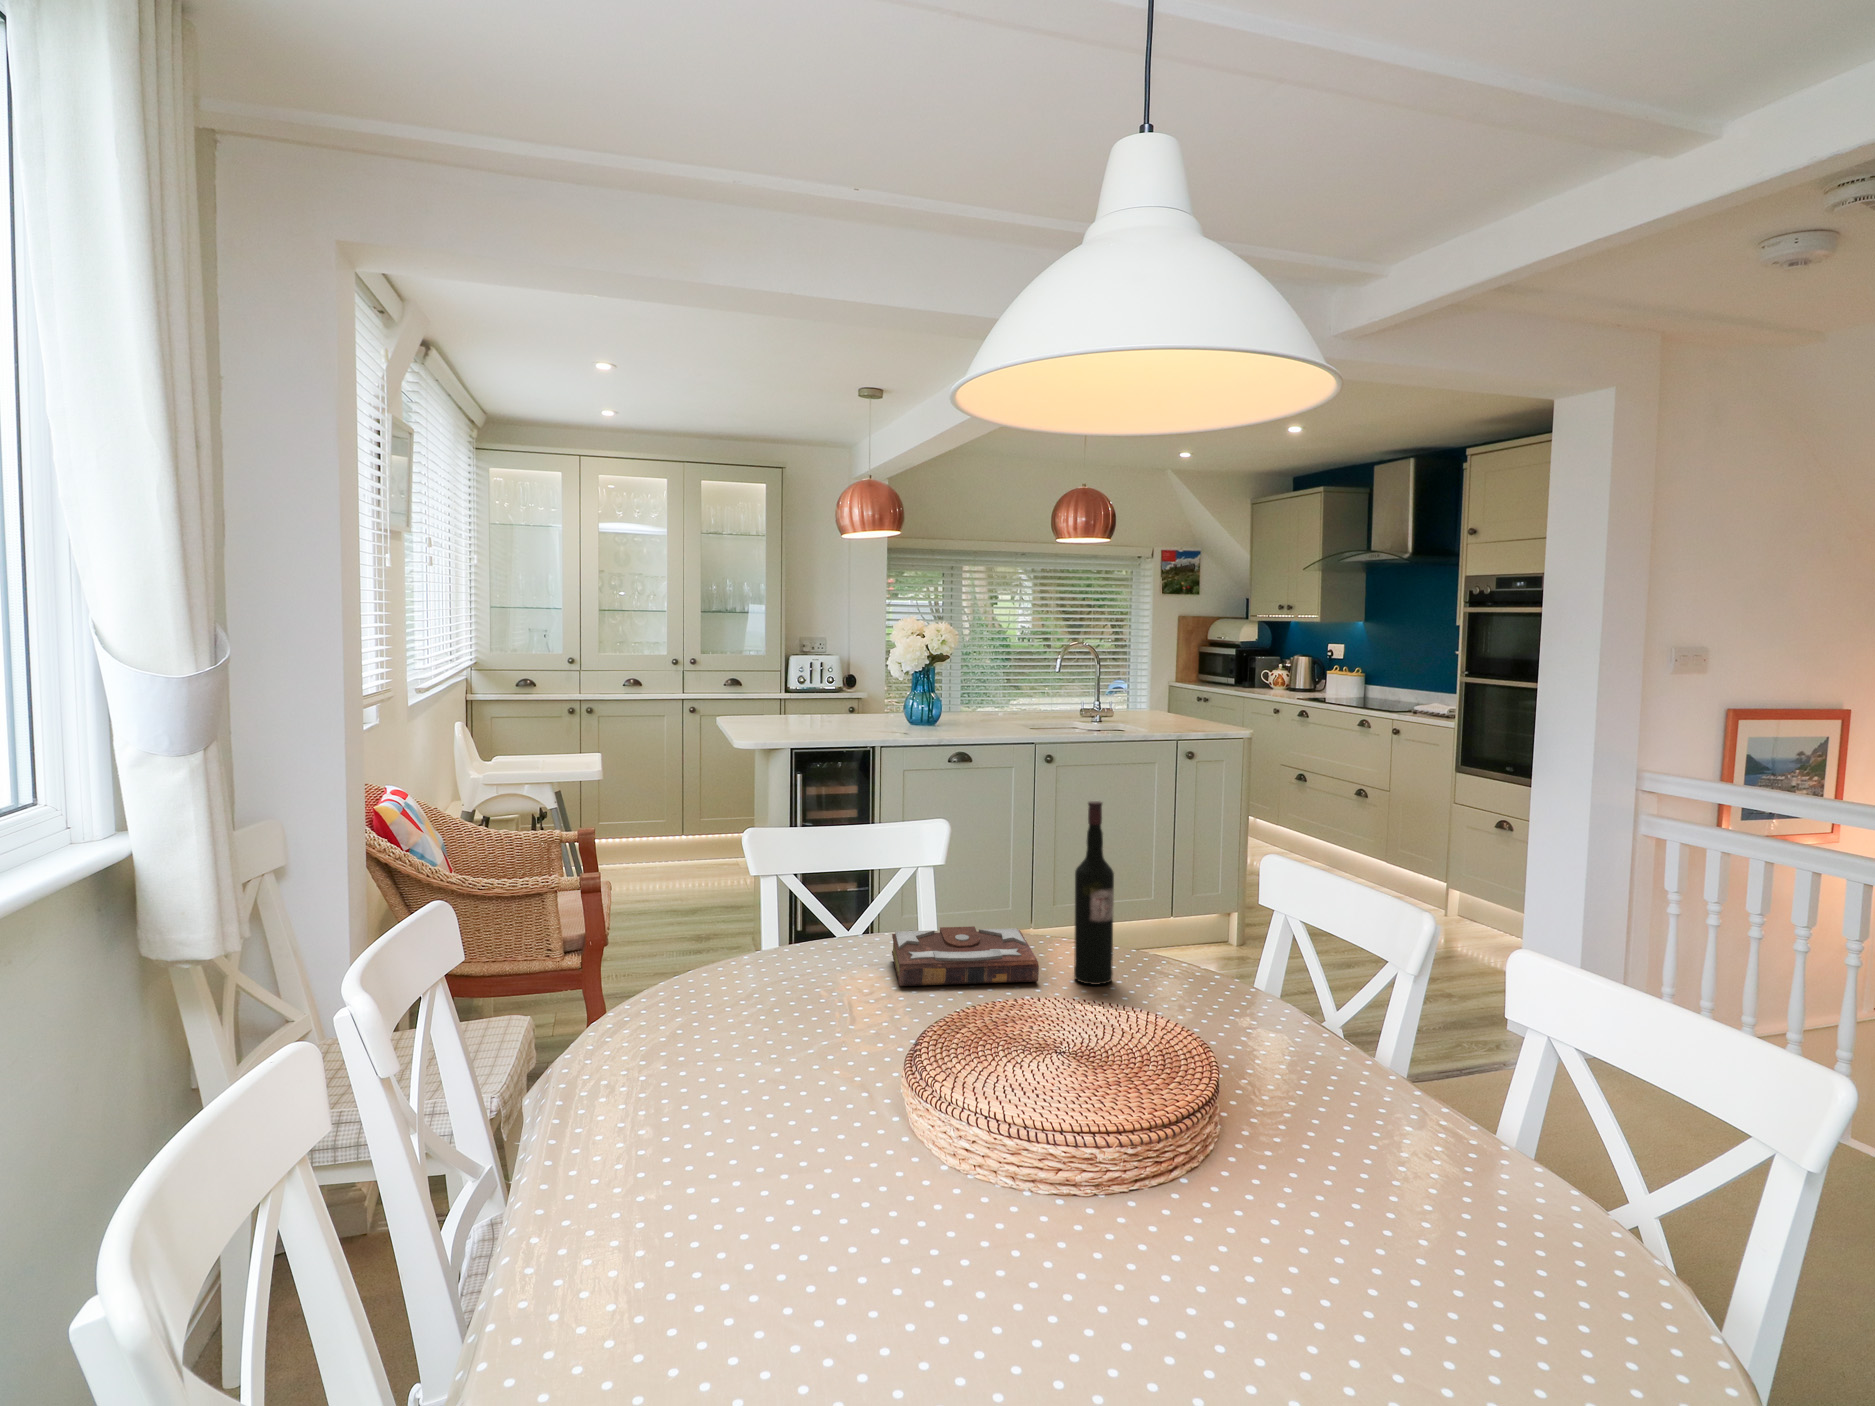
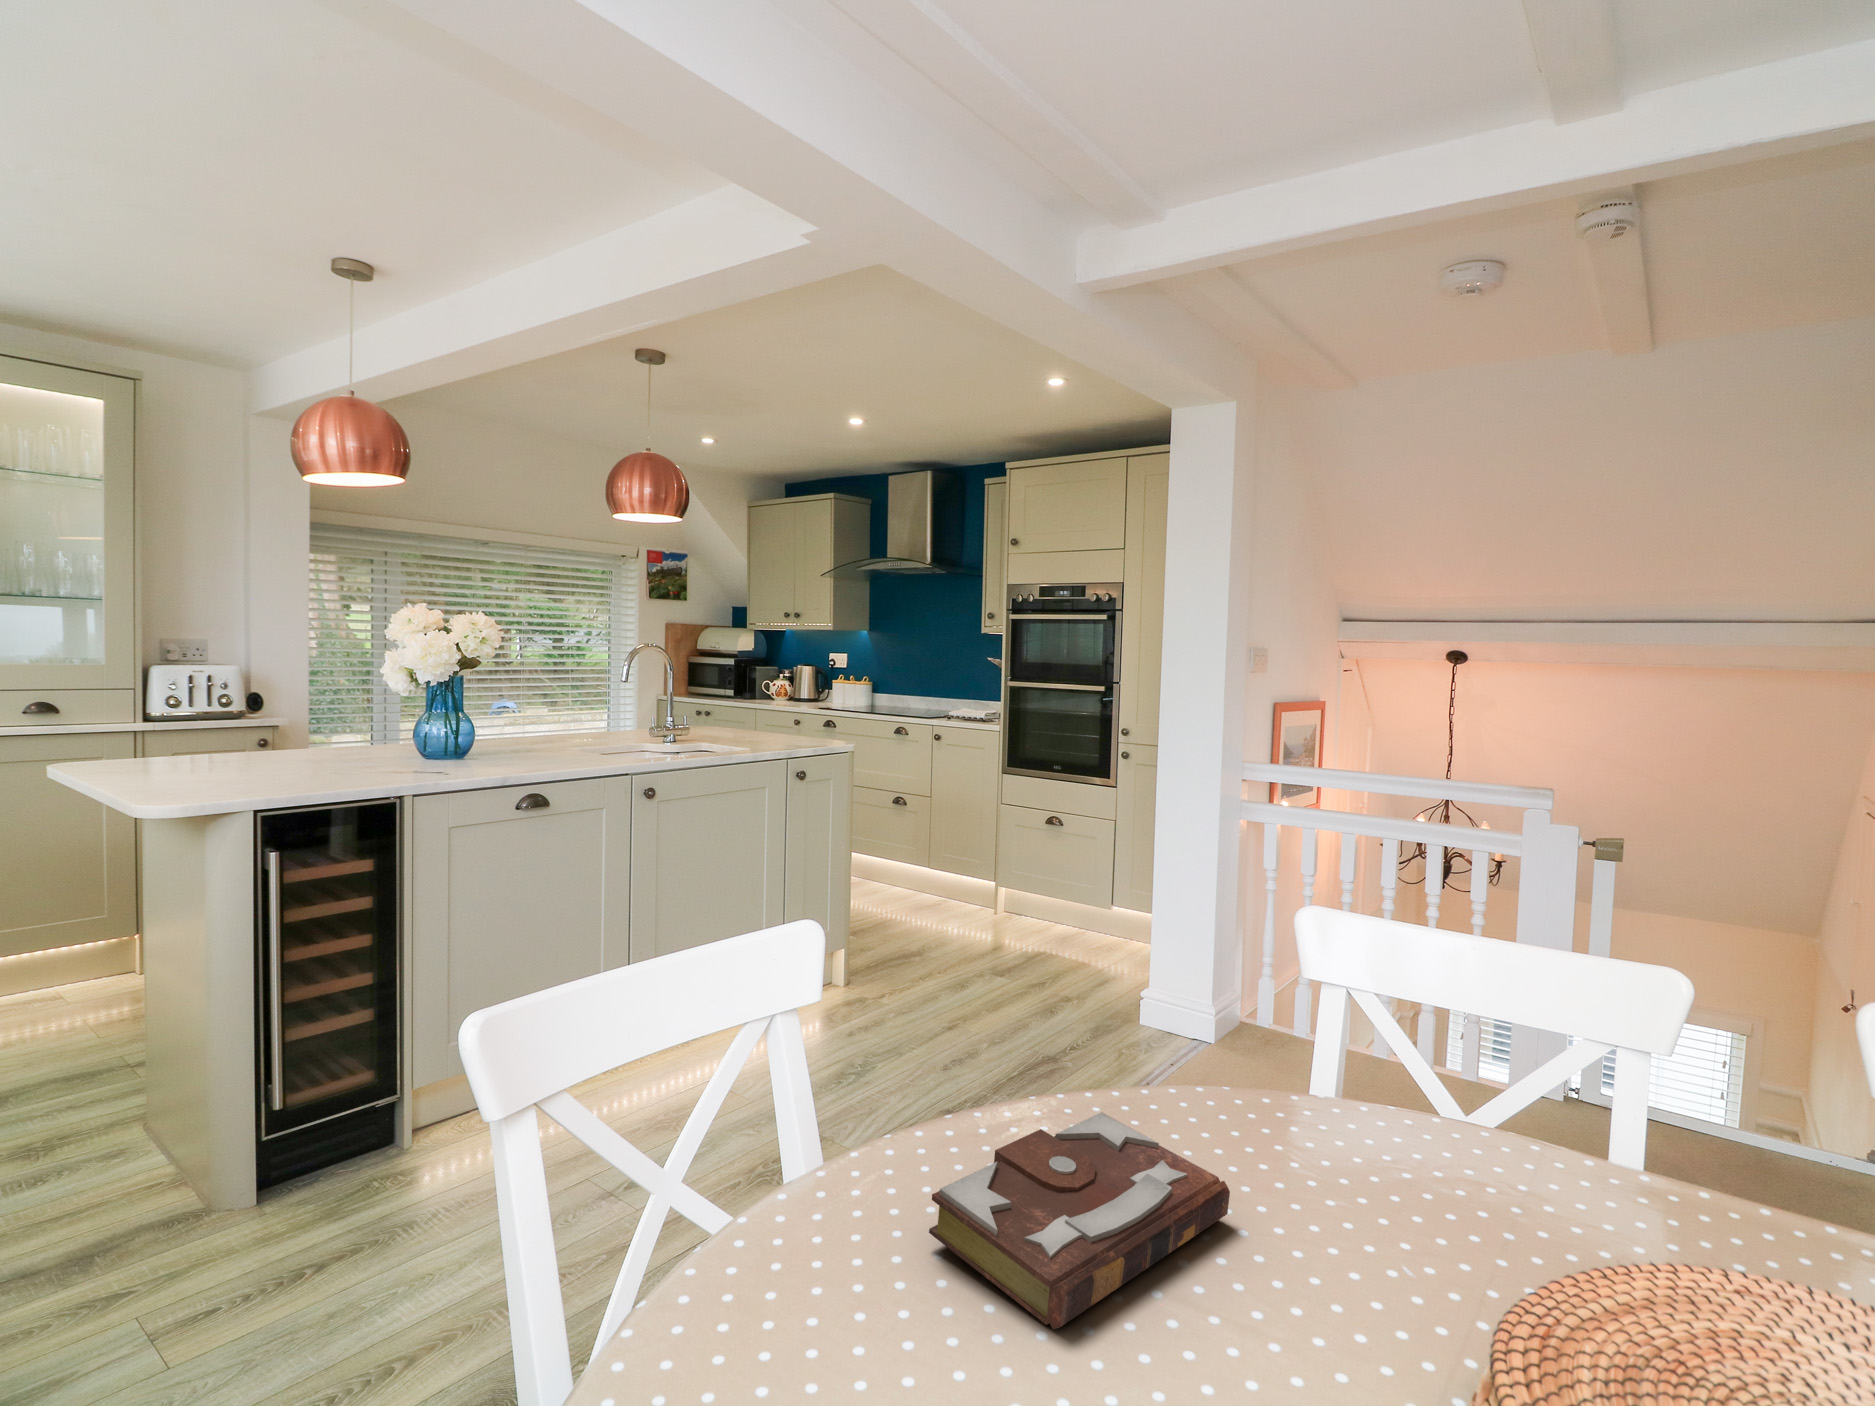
wine bottle: present [1074,801,1114,985] -> none [1236,871,1311,1195]

